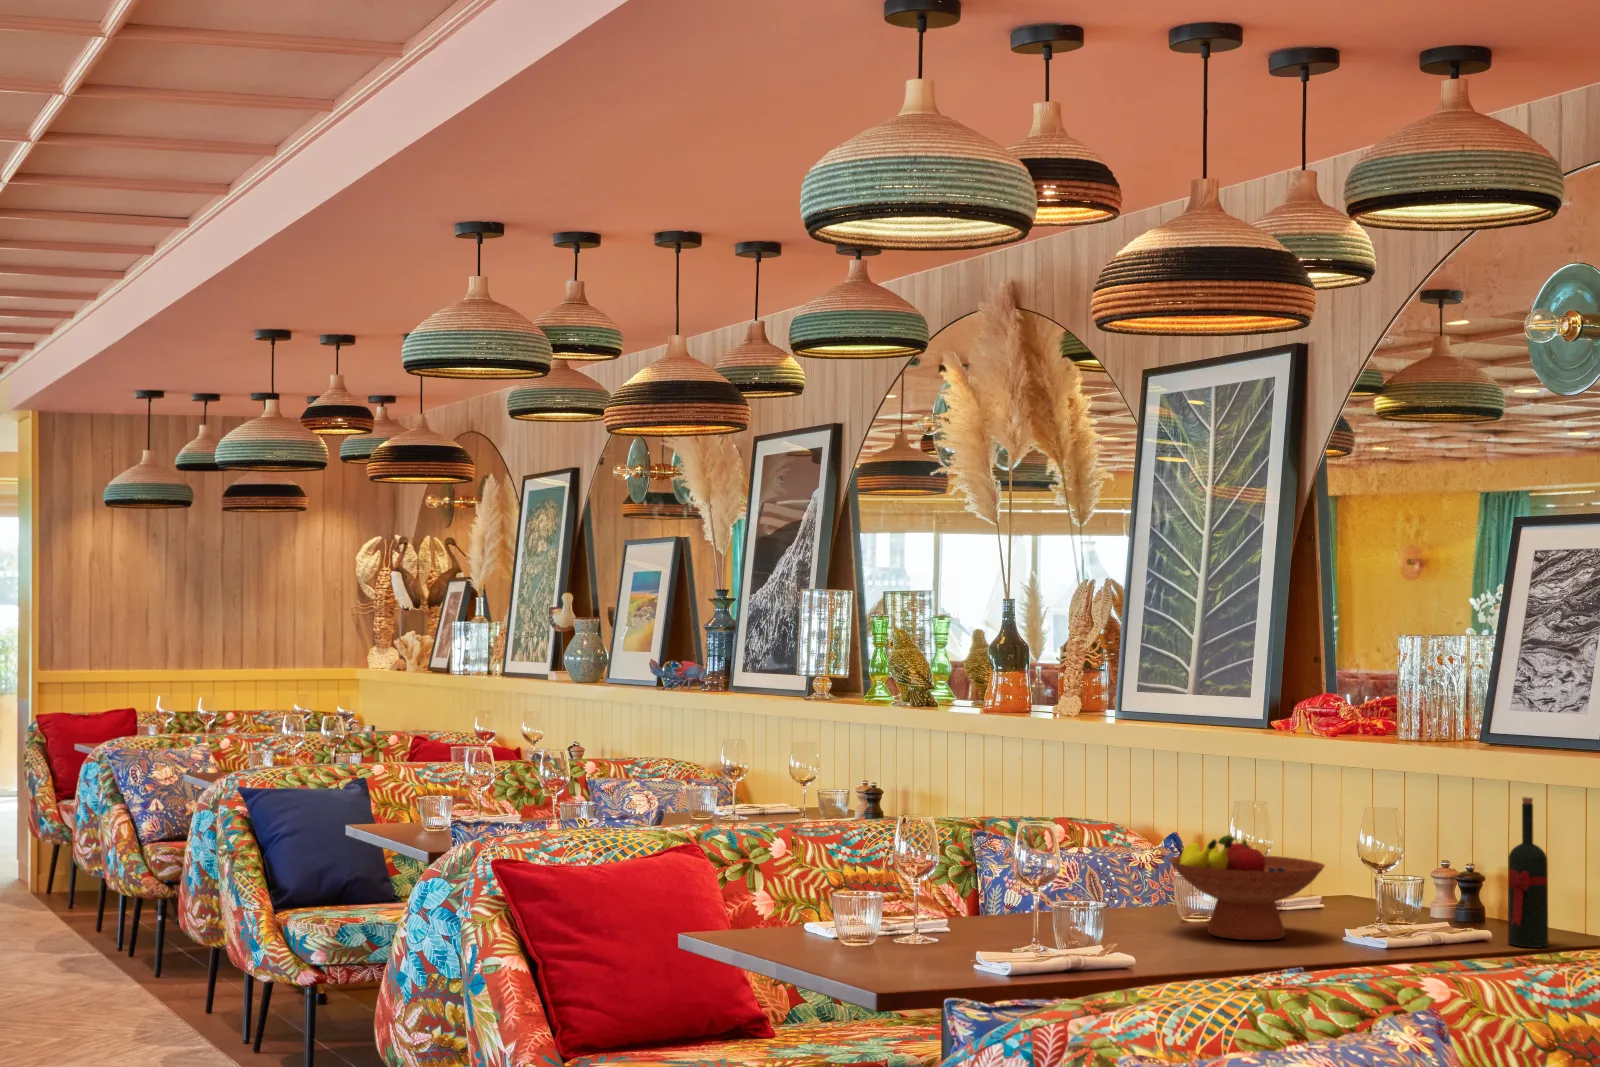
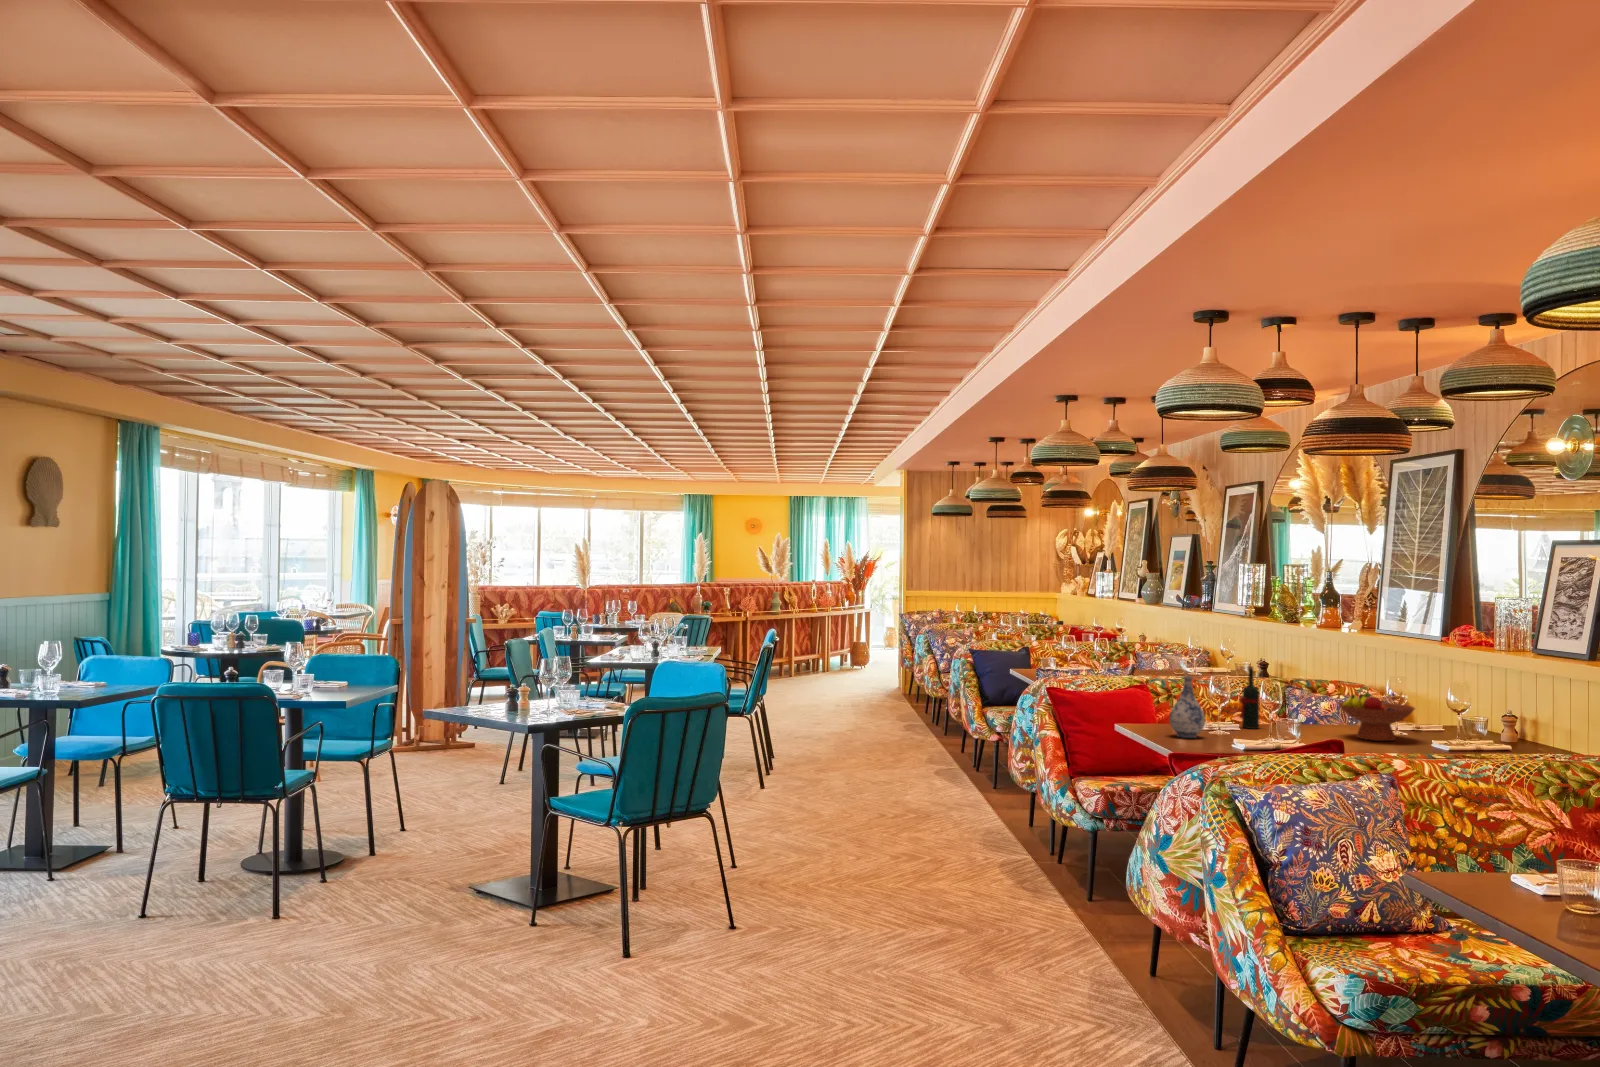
wine bottle: present [1508,797,1549,948] -> present [1240,666,1259,729]
vase: none [847,812,930,965] -> present [1169,676,1205,738]

